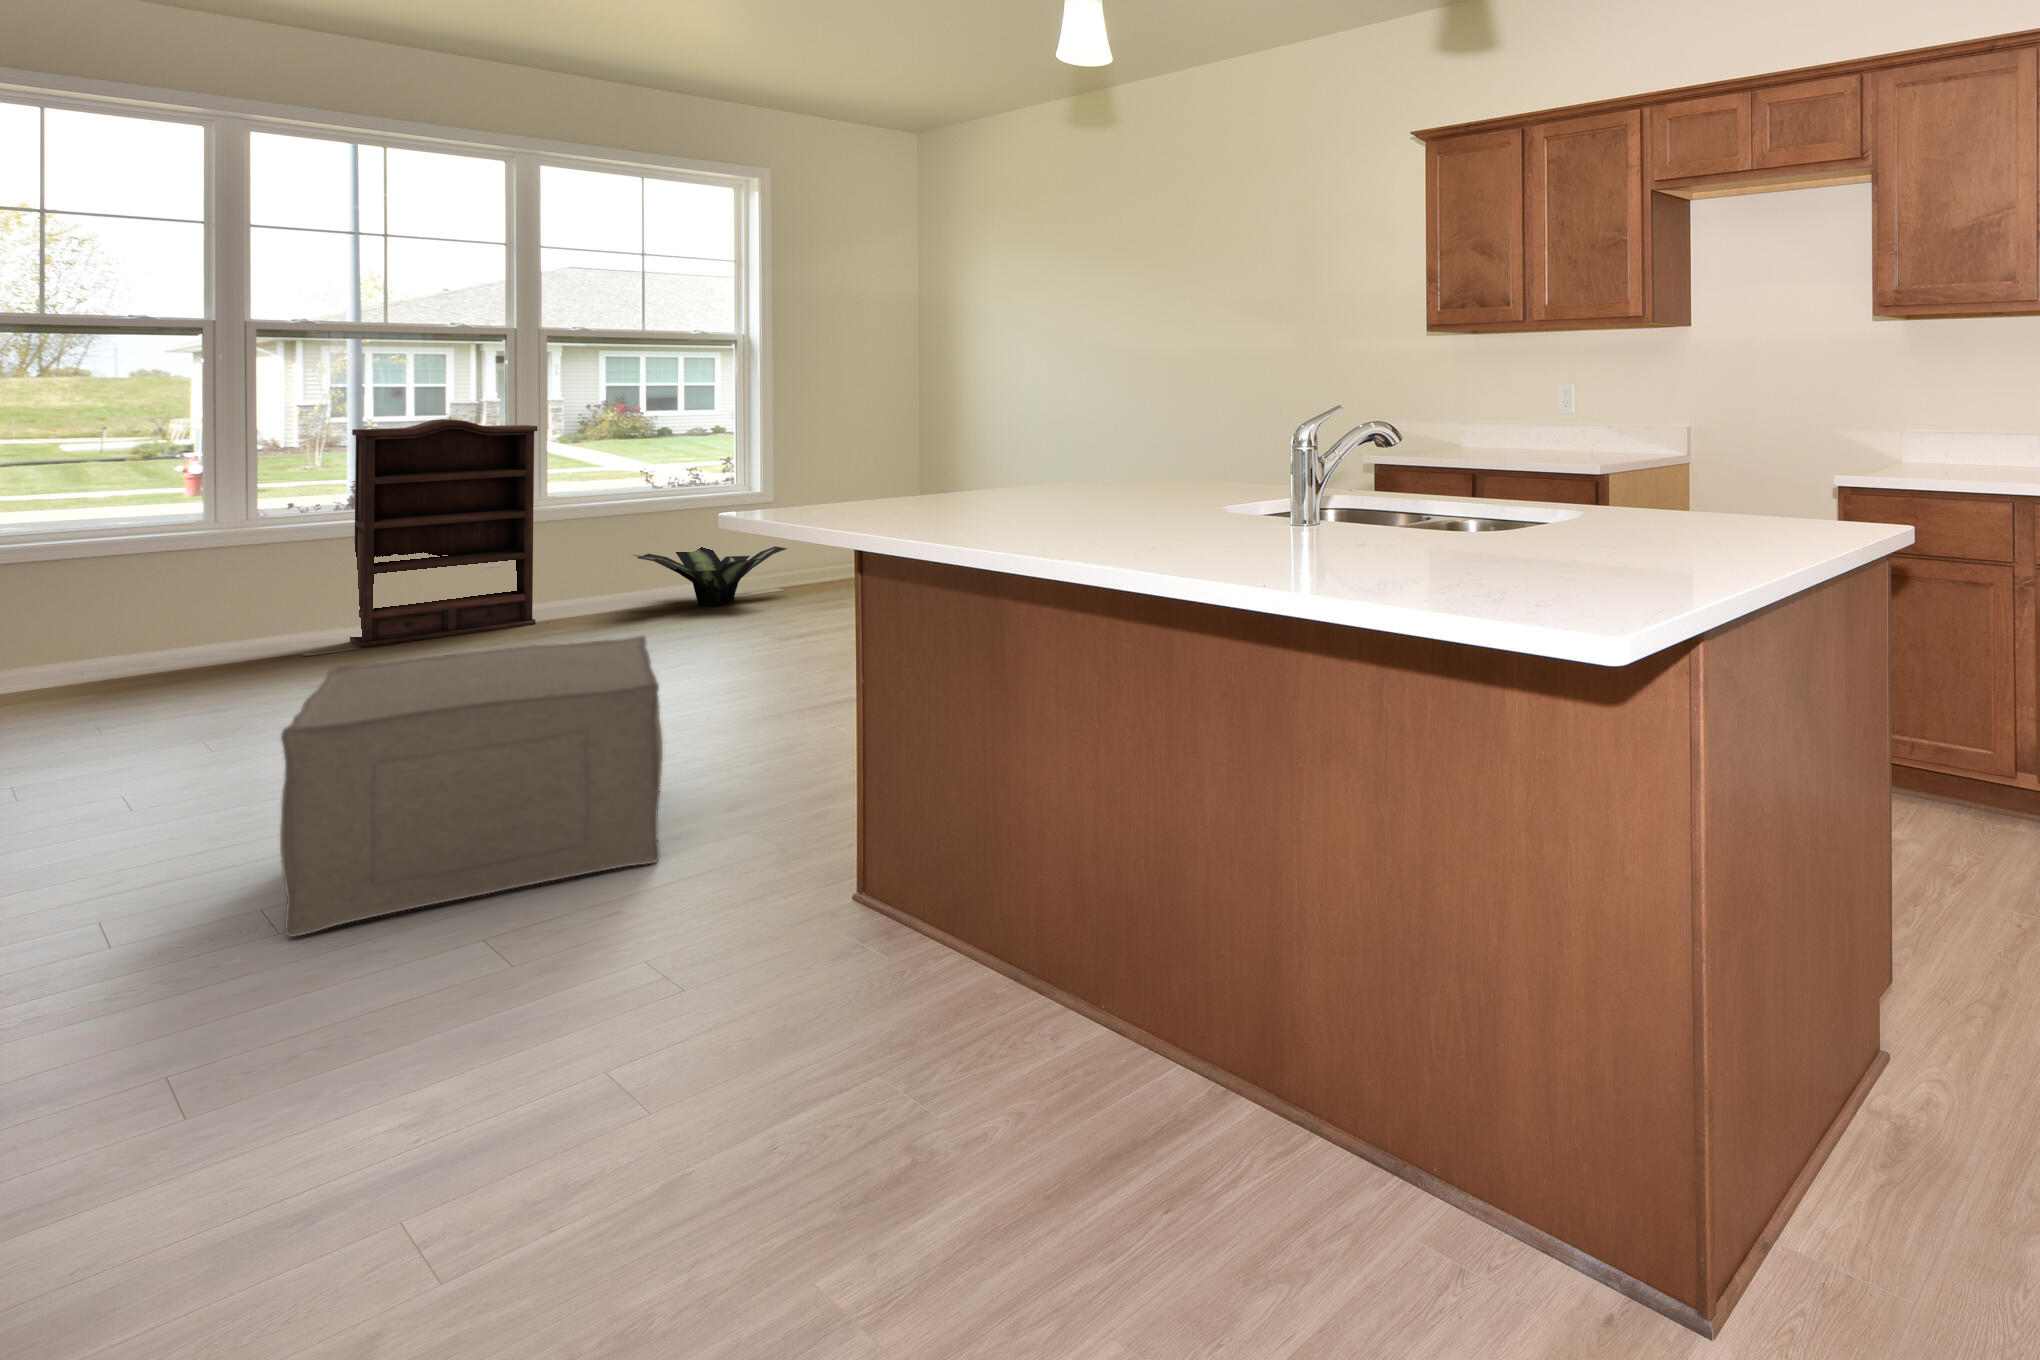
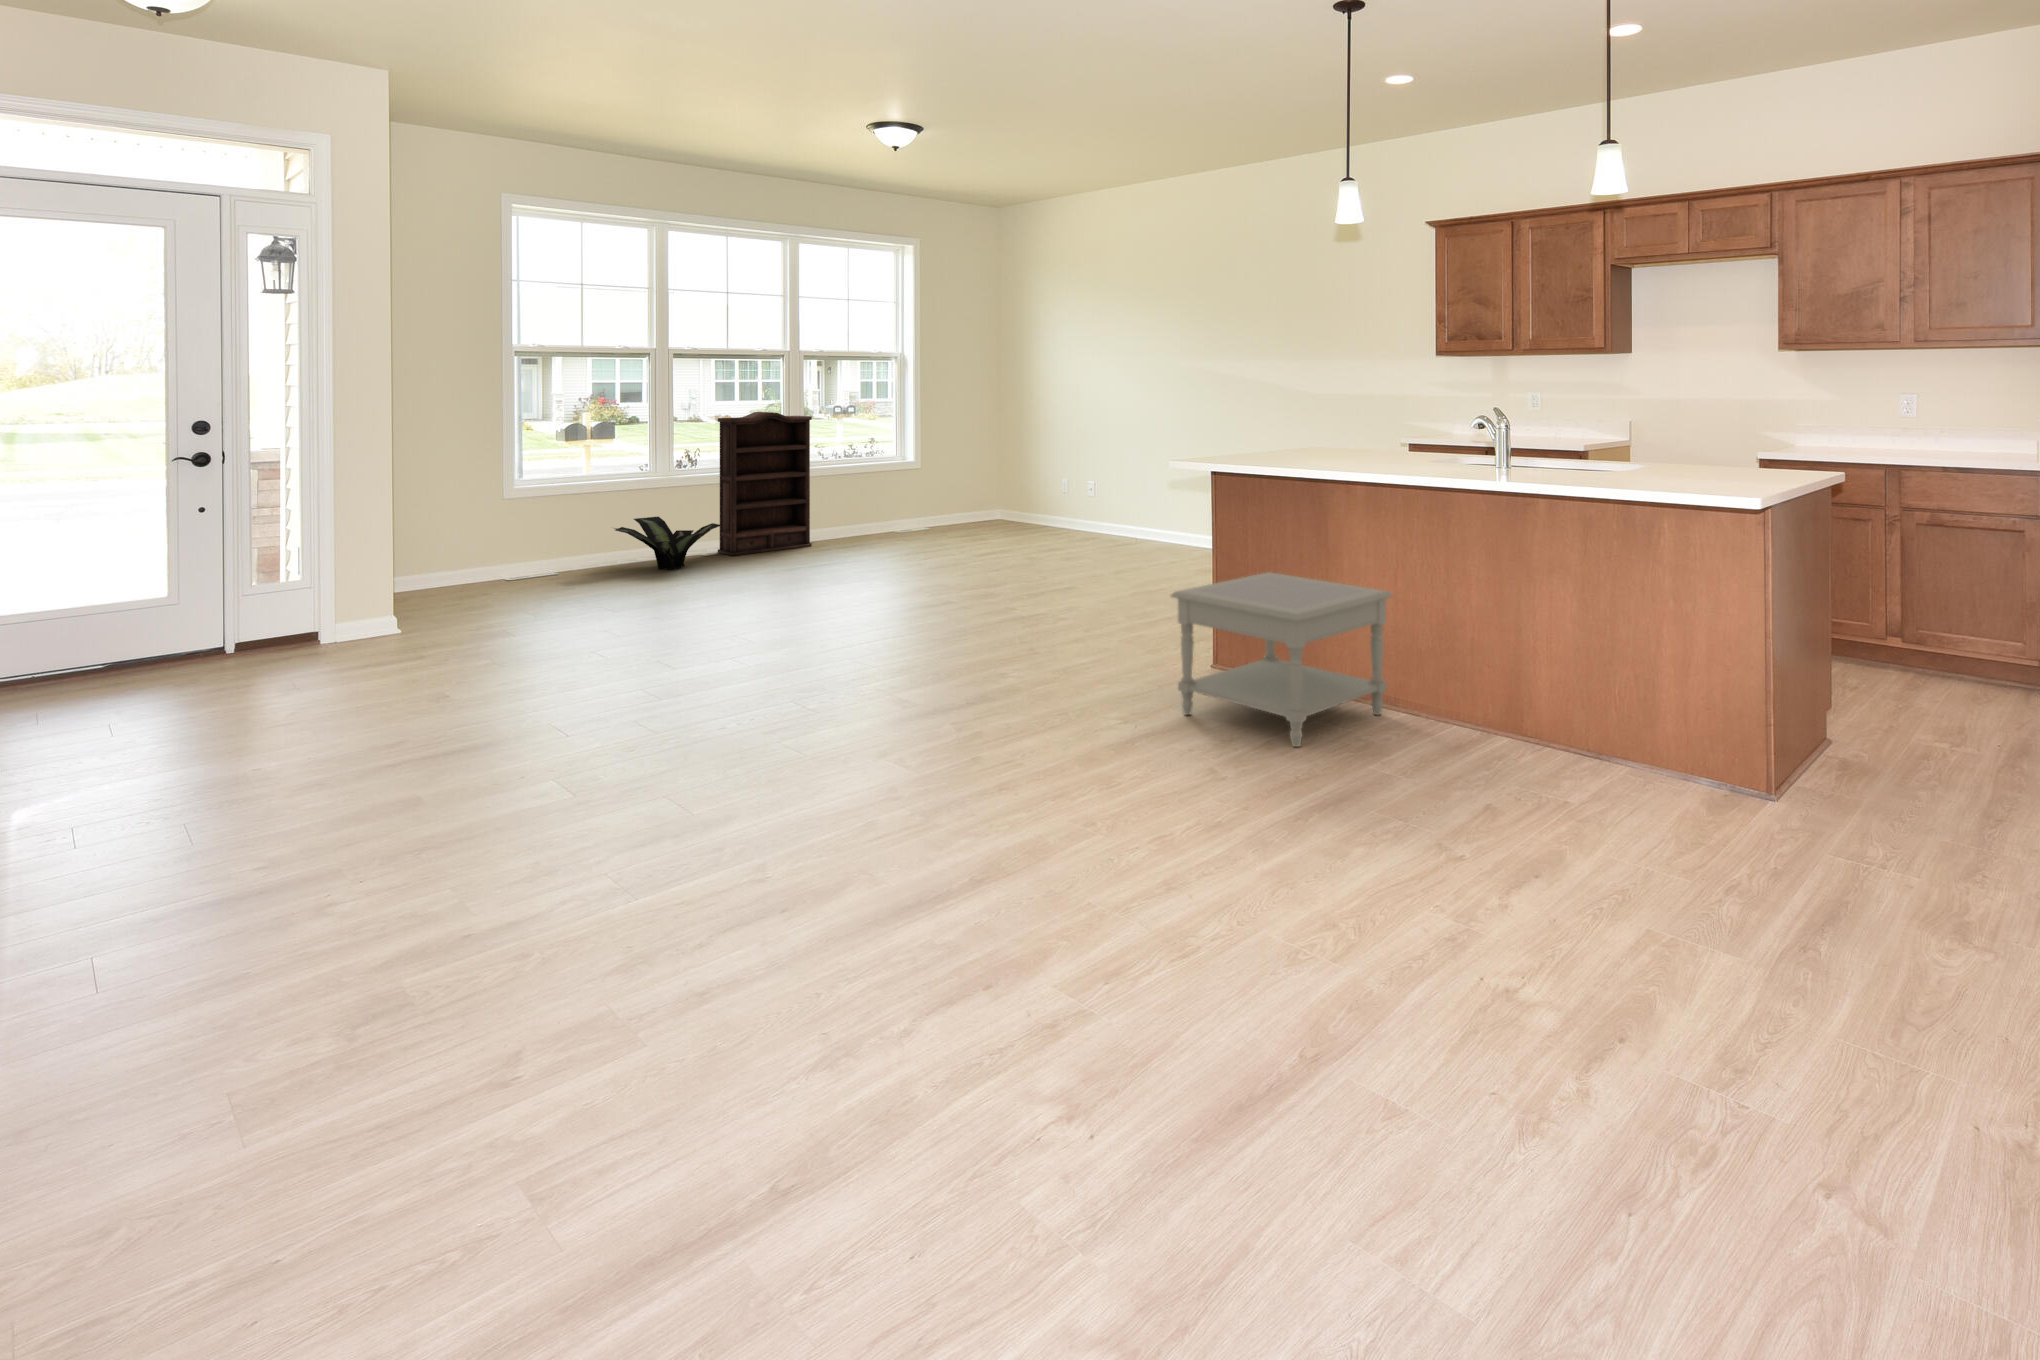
potted plant: present [634,546,787,606] -> present [615,517,721,570]
ottoman: present [280,636,663,937] -> none [896,538,1082,673]
side table: none [621,716,1107,1161] -> present [1171,572,1393,747]

